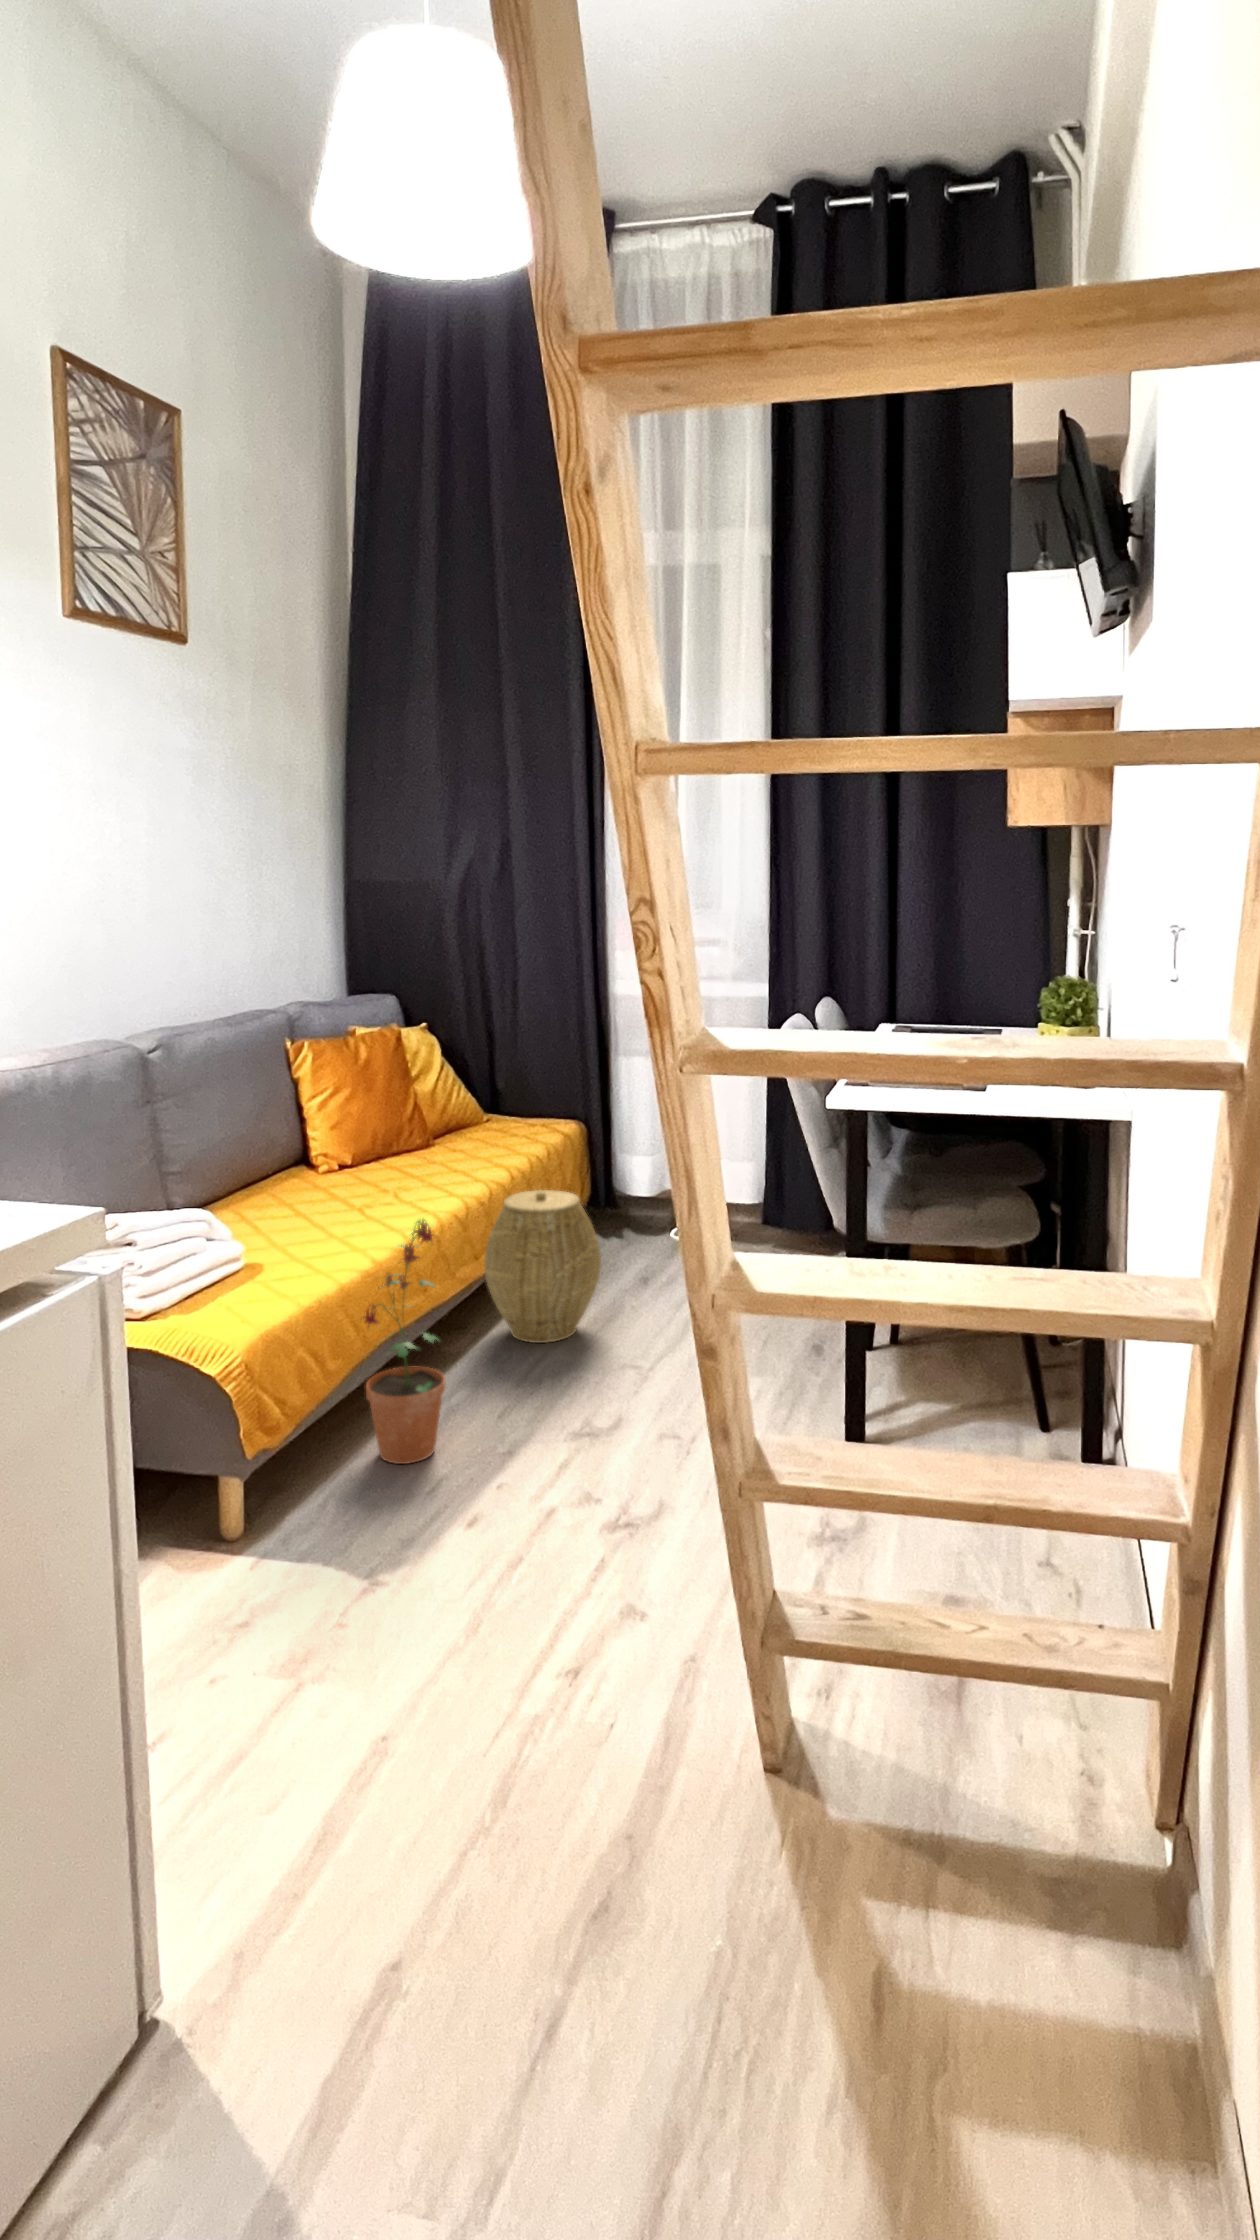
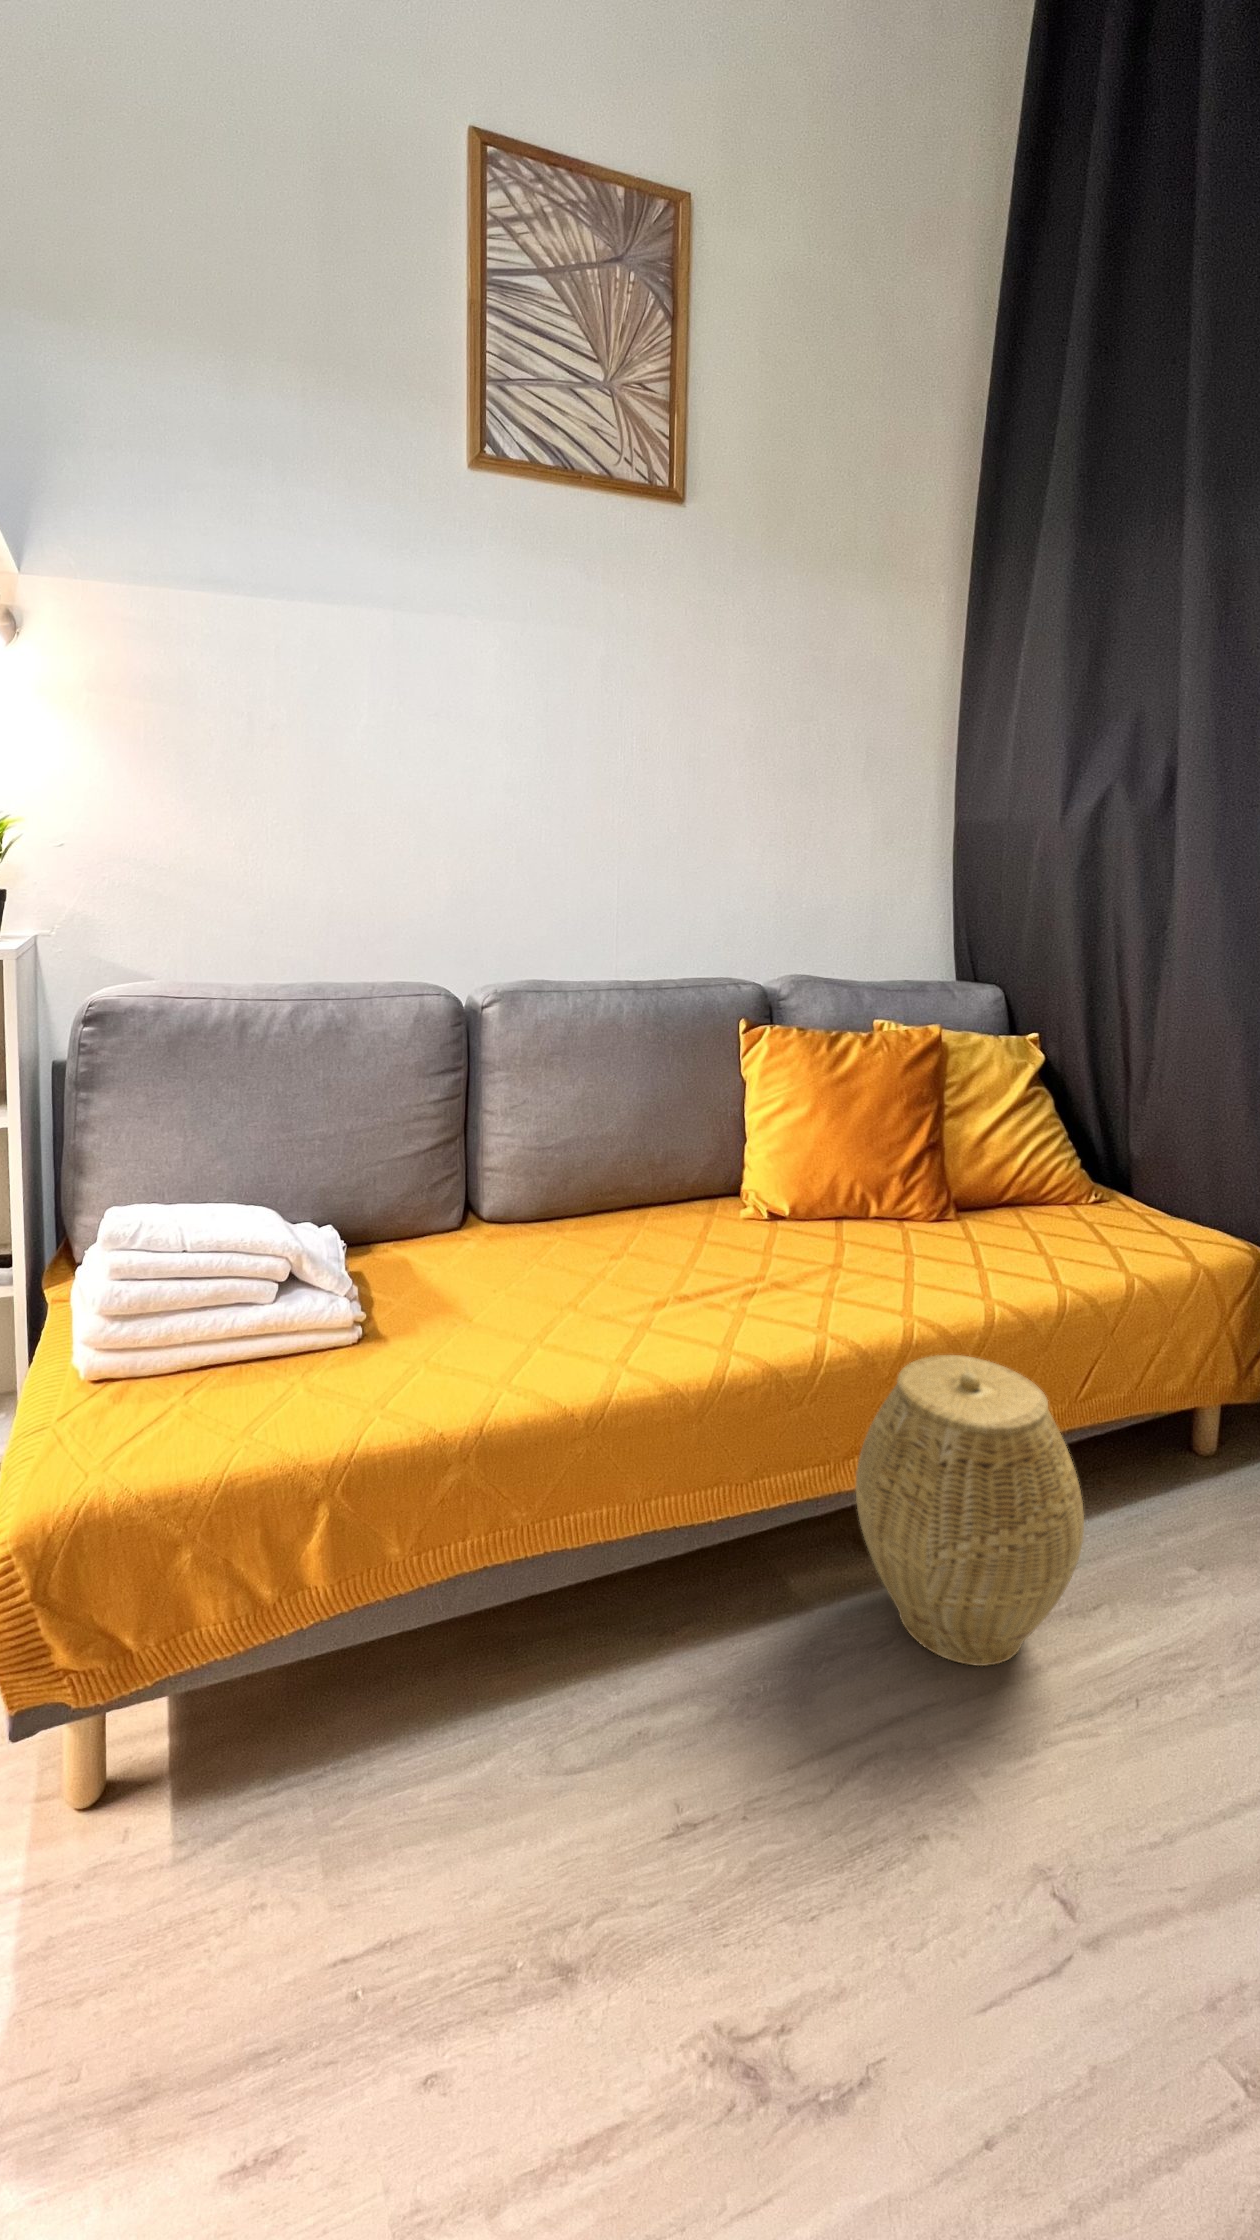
potted plant: present [363,1220,446,1464] -> none [372,1387,564,1832]

